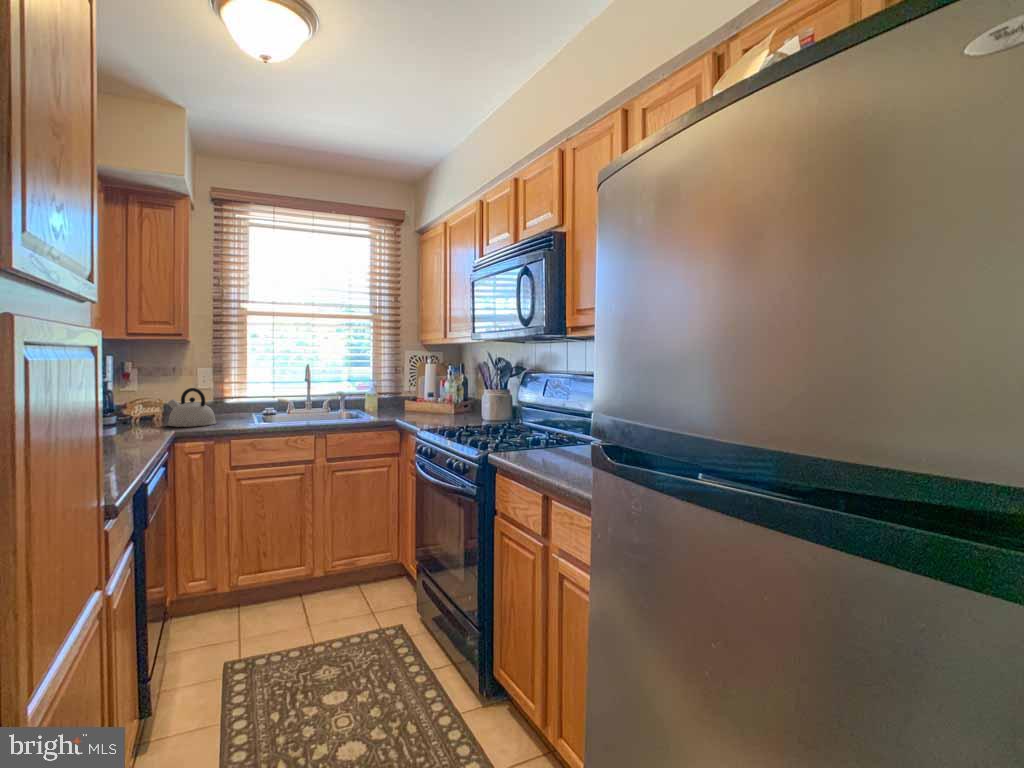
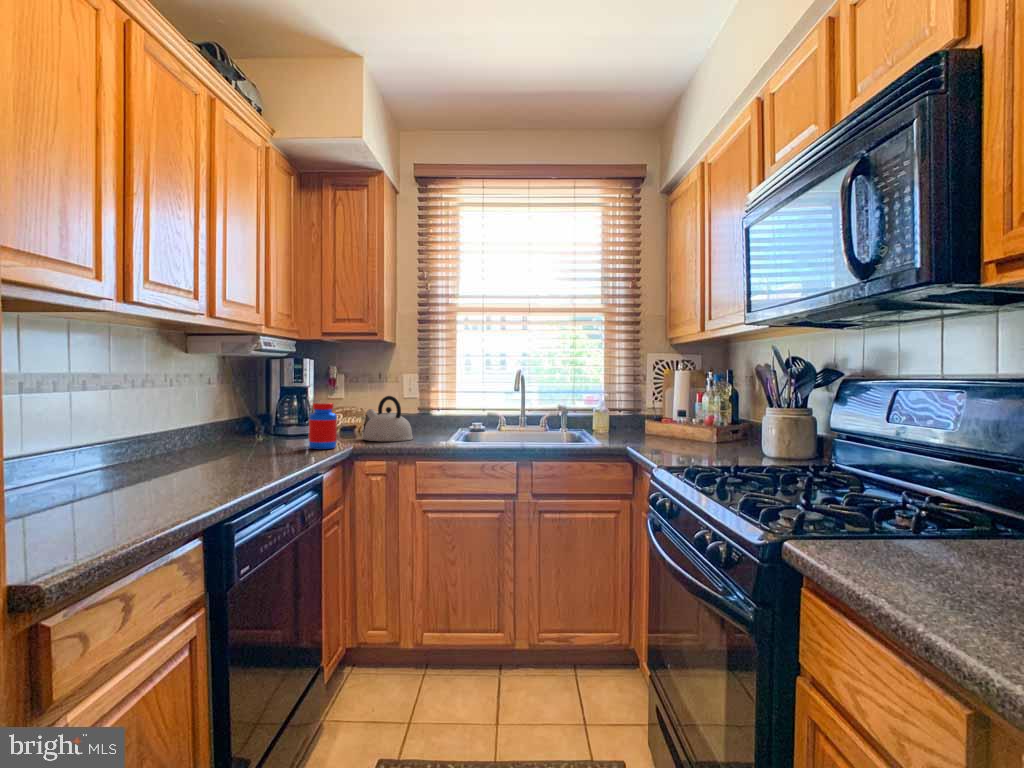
jar: none [123,396,151,437] -> present [308,403,337,450]

